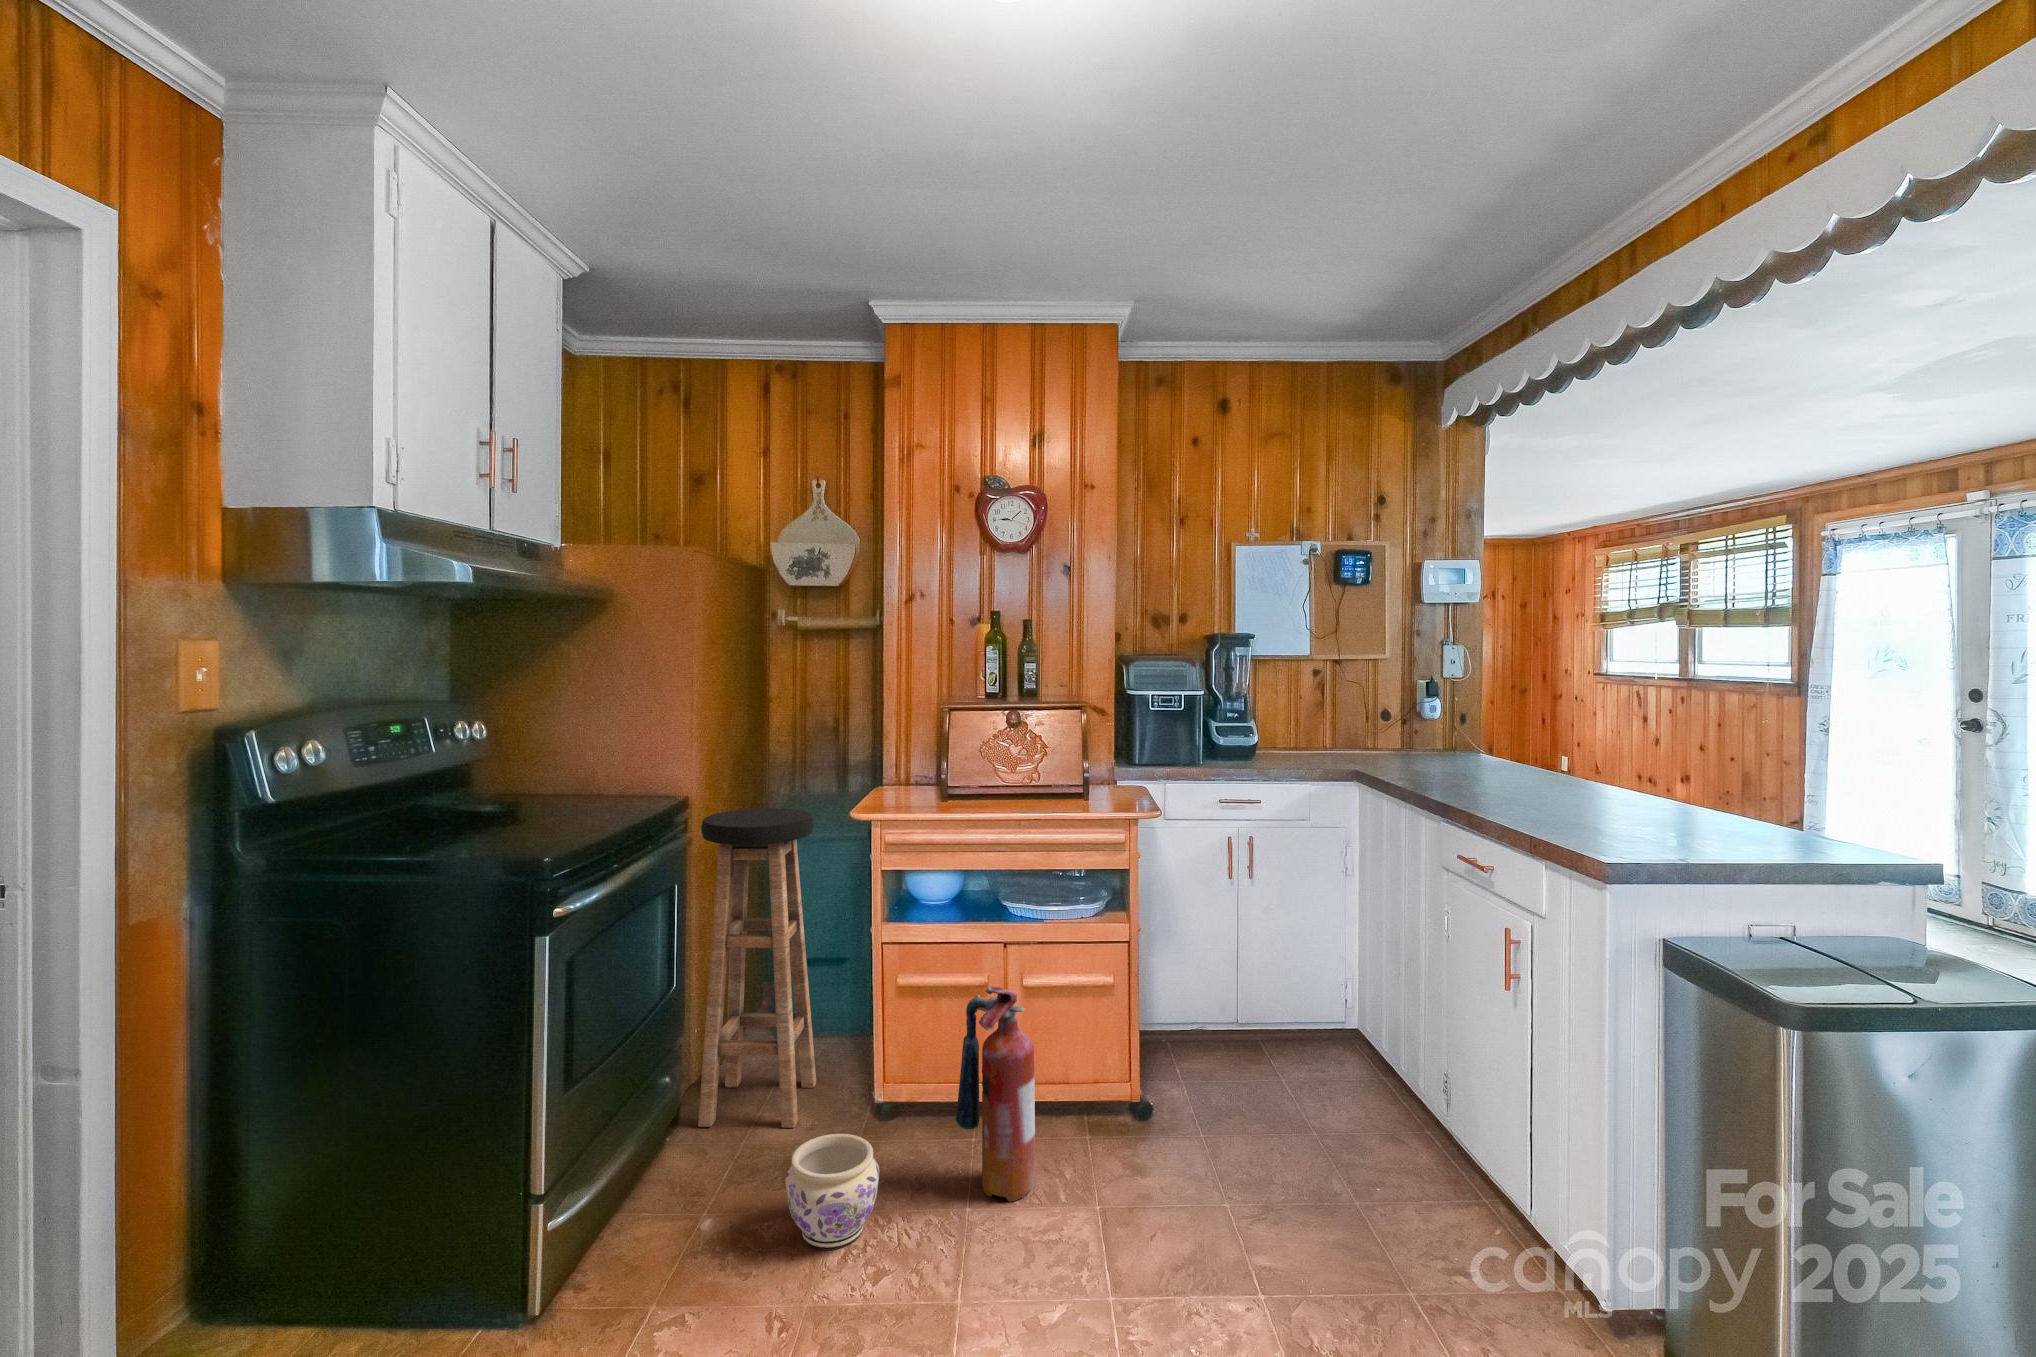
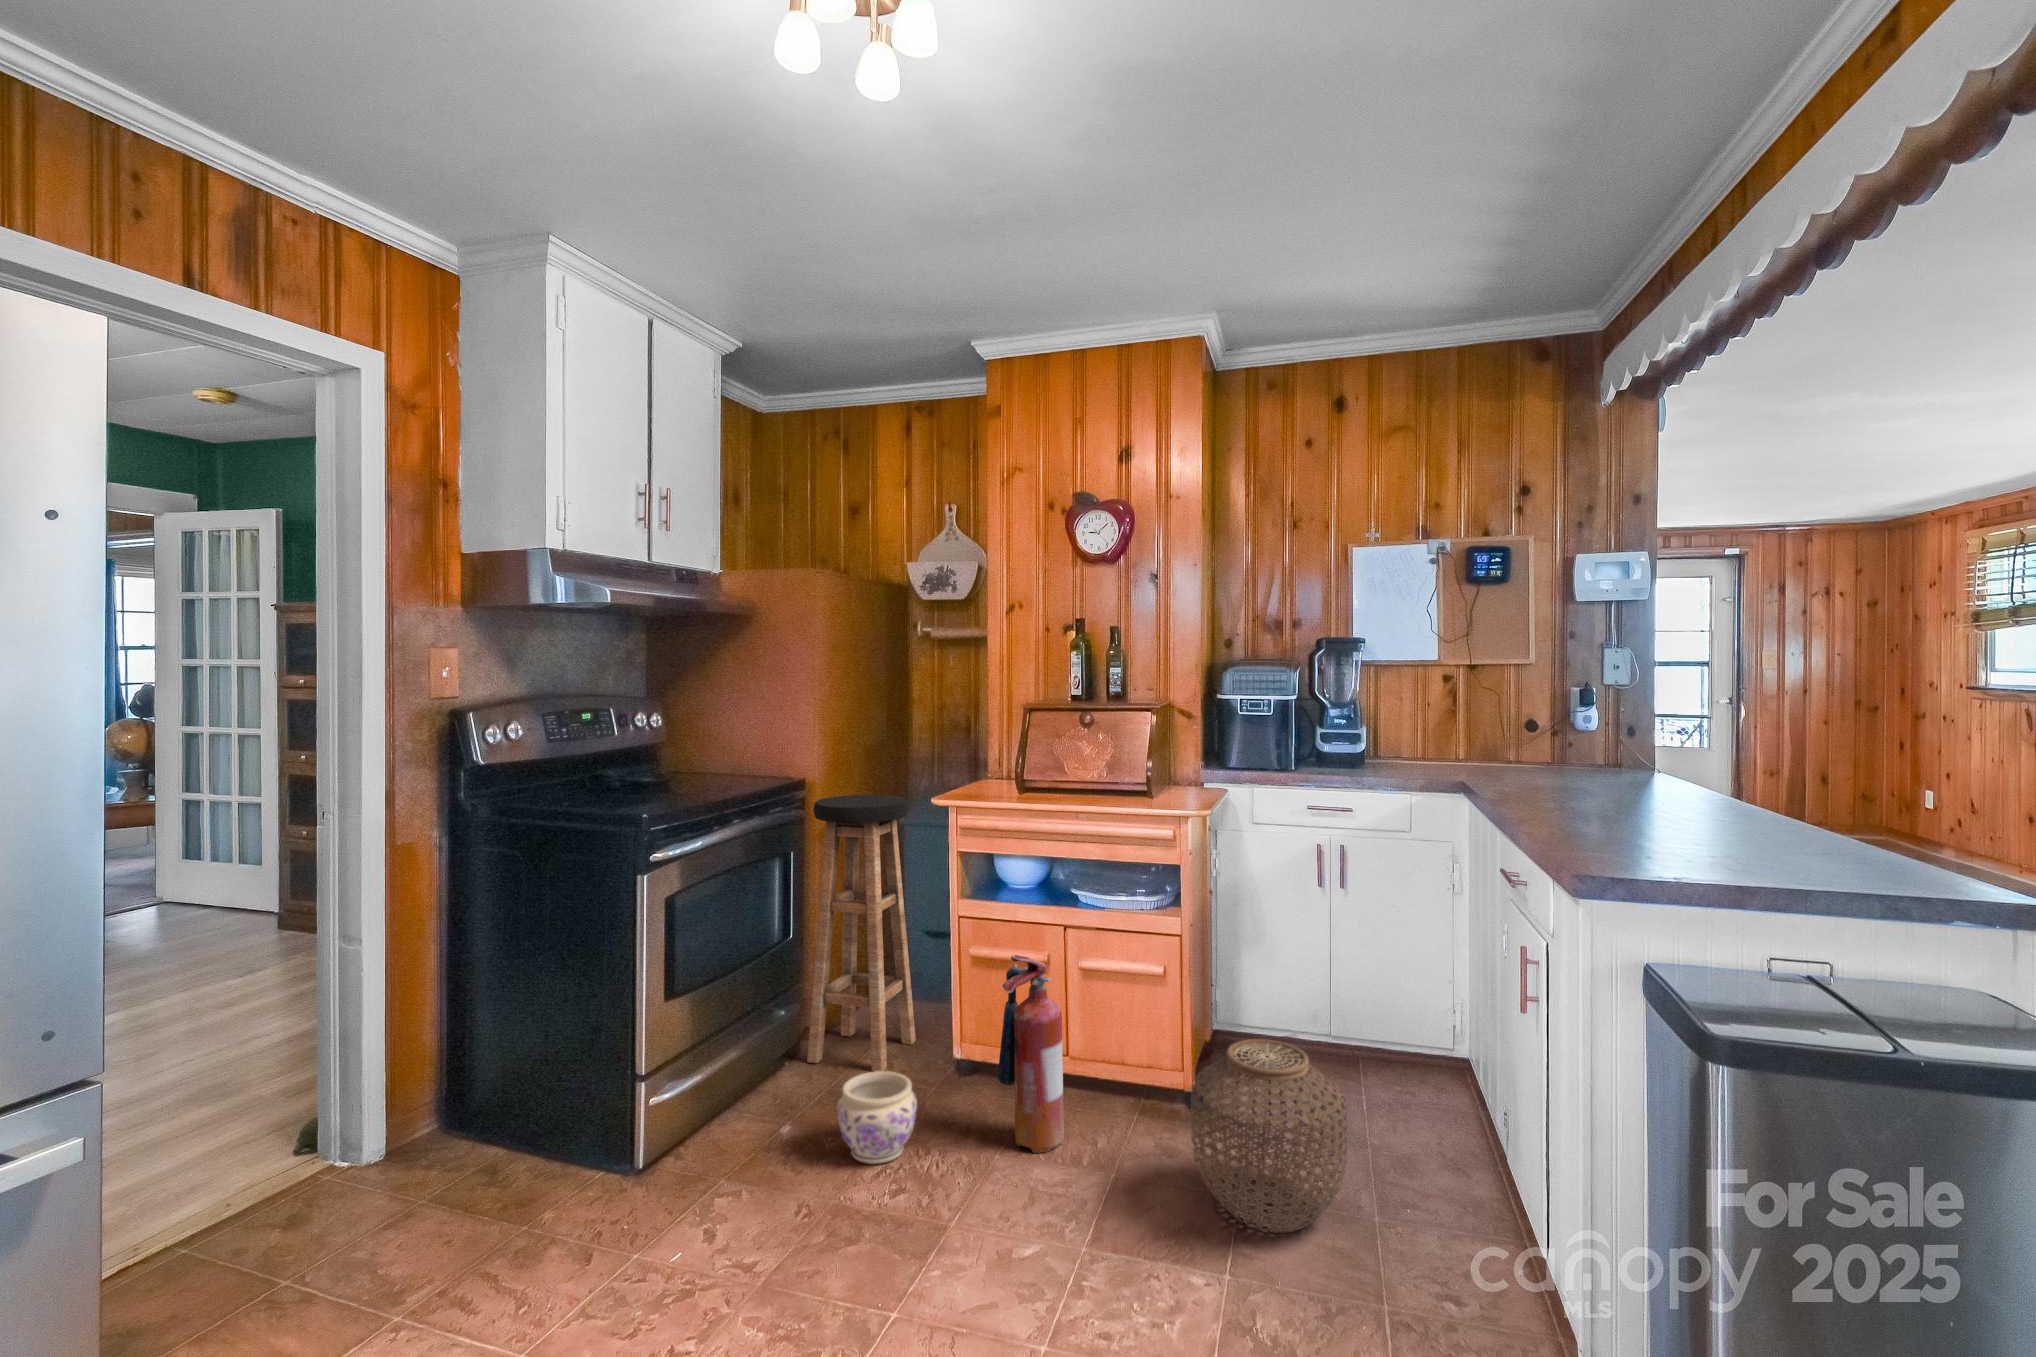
woven basket: none [1193,1051,1354,1252] -> present [1191,1039,1347,1233]

